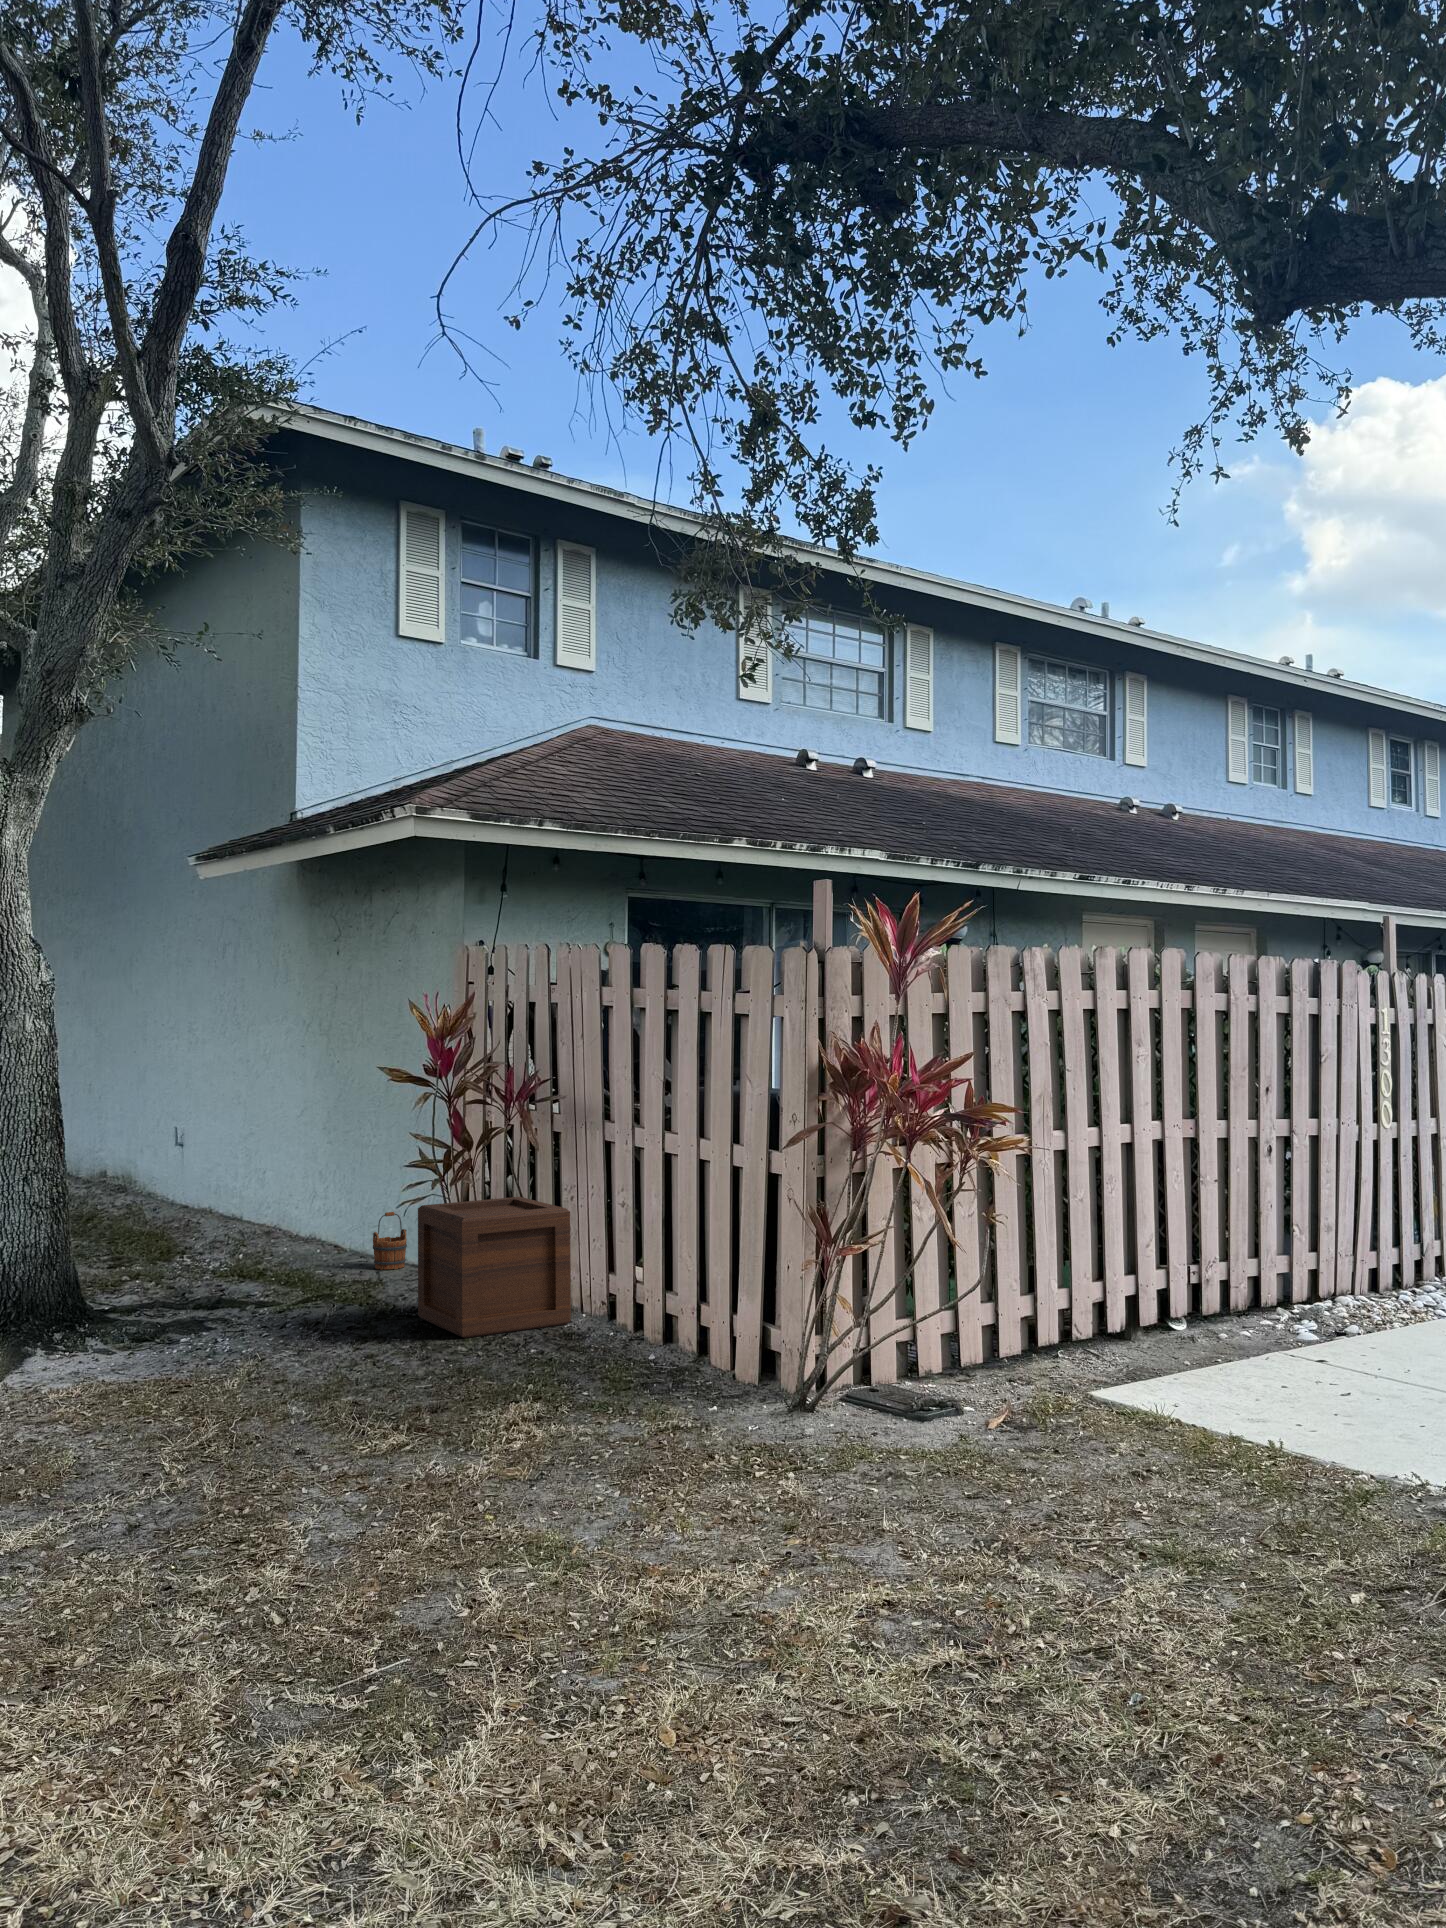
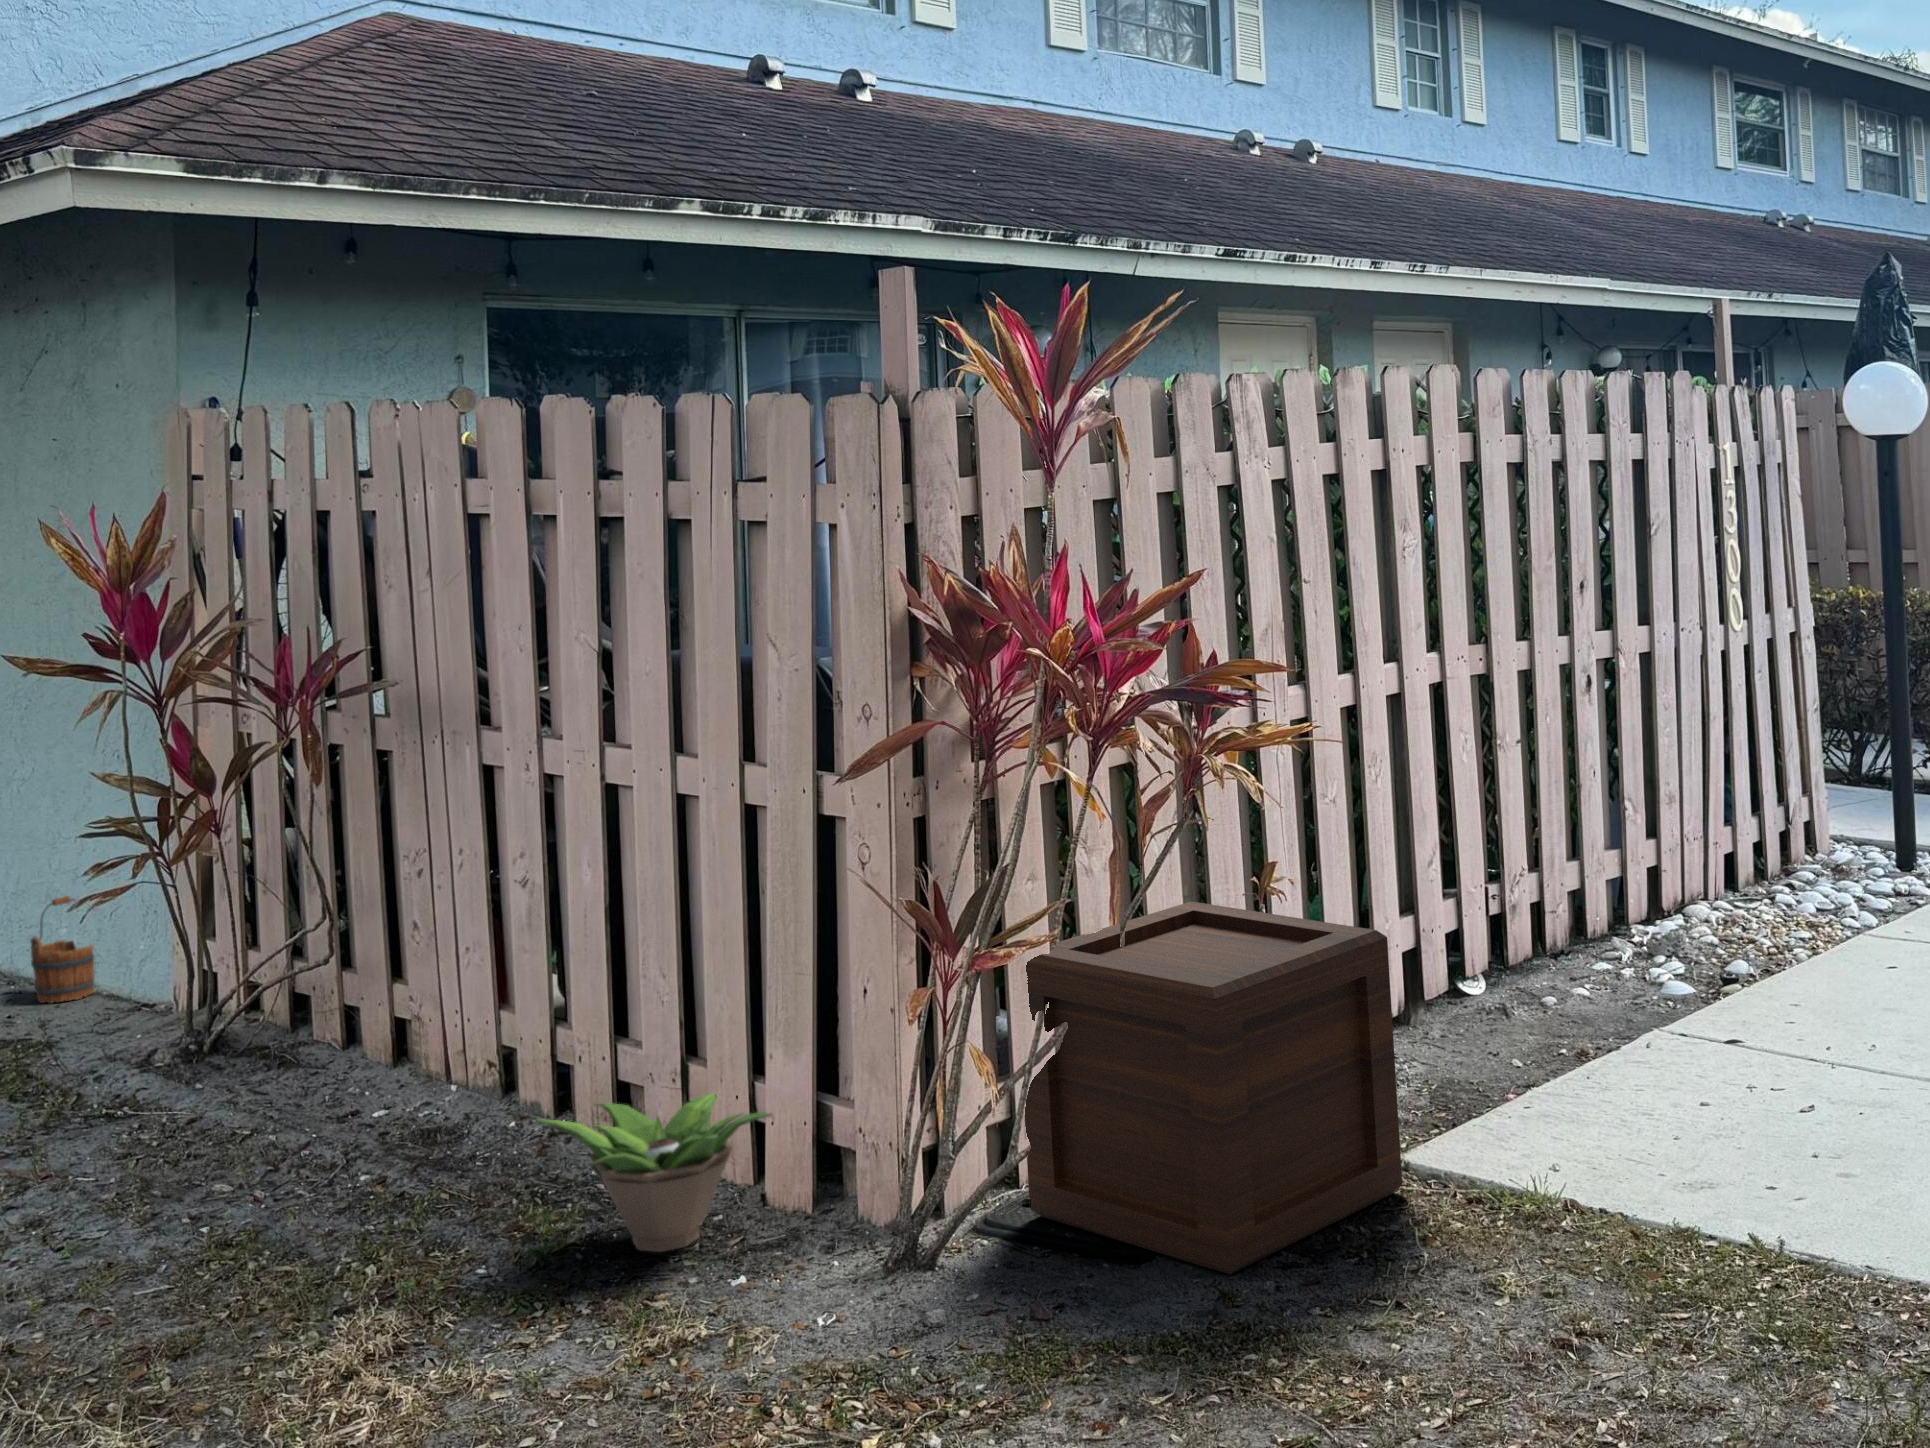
wooden crate: present [418,1197,571,1338] -> present [1024,902,1402,1274]
decorative plant: none [617,1319,739,1395] -> present [538,1093,773,1252]

